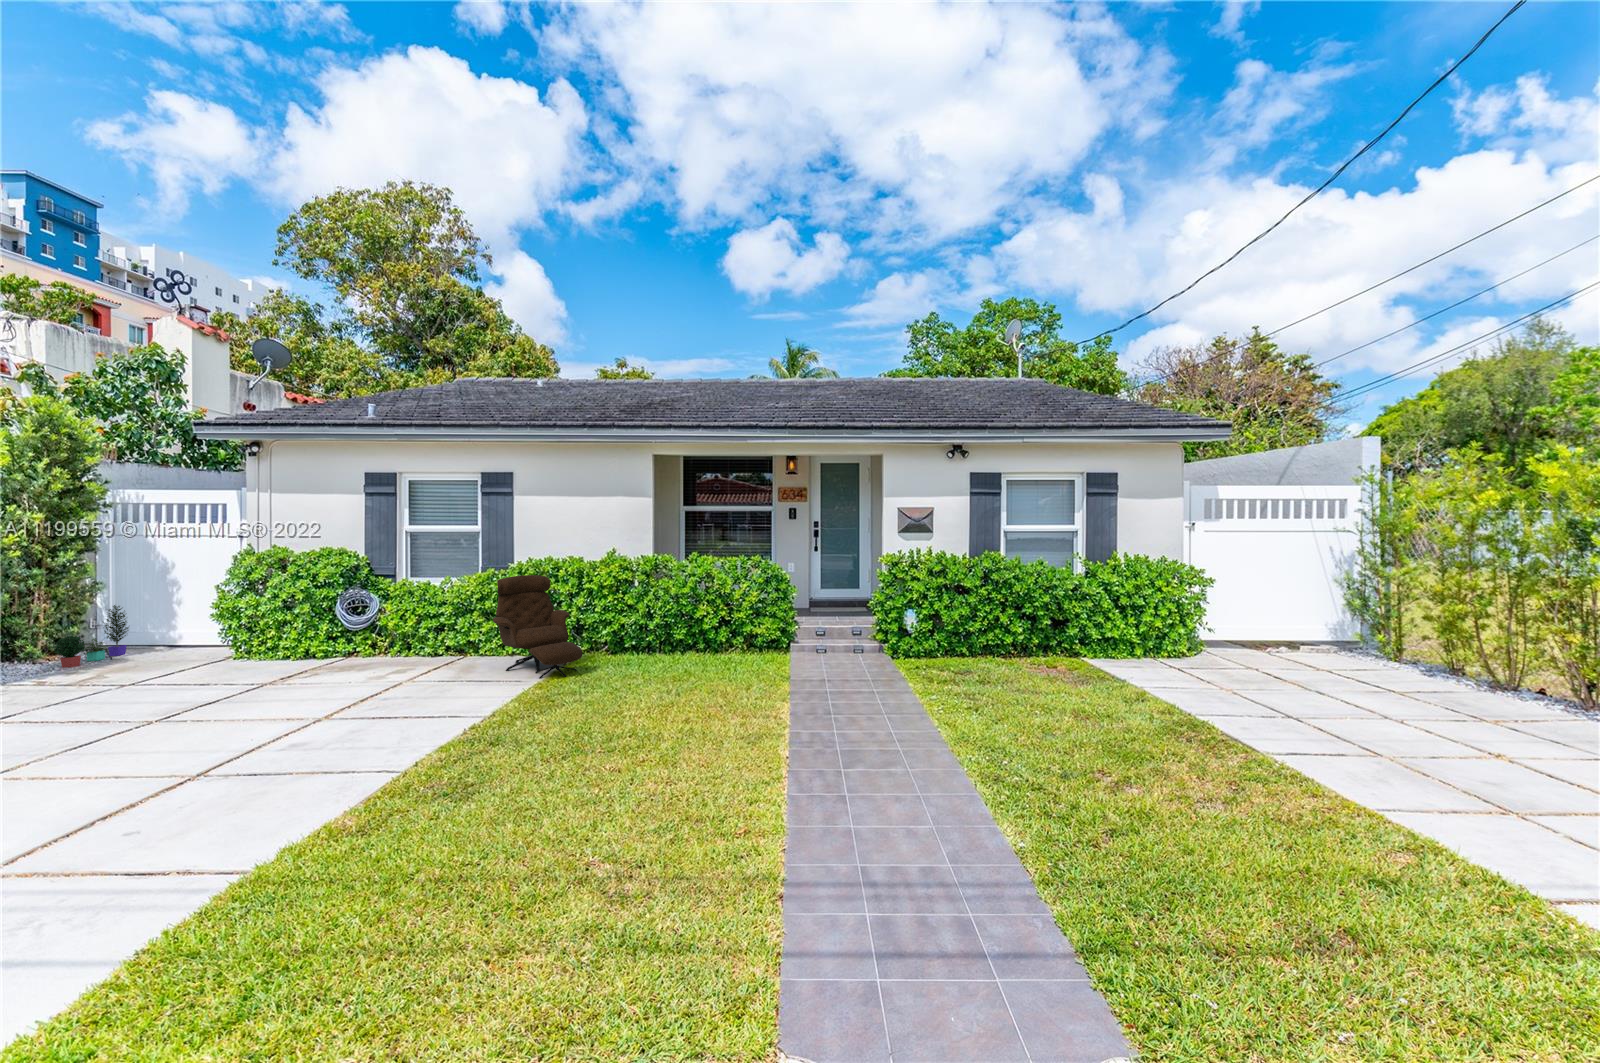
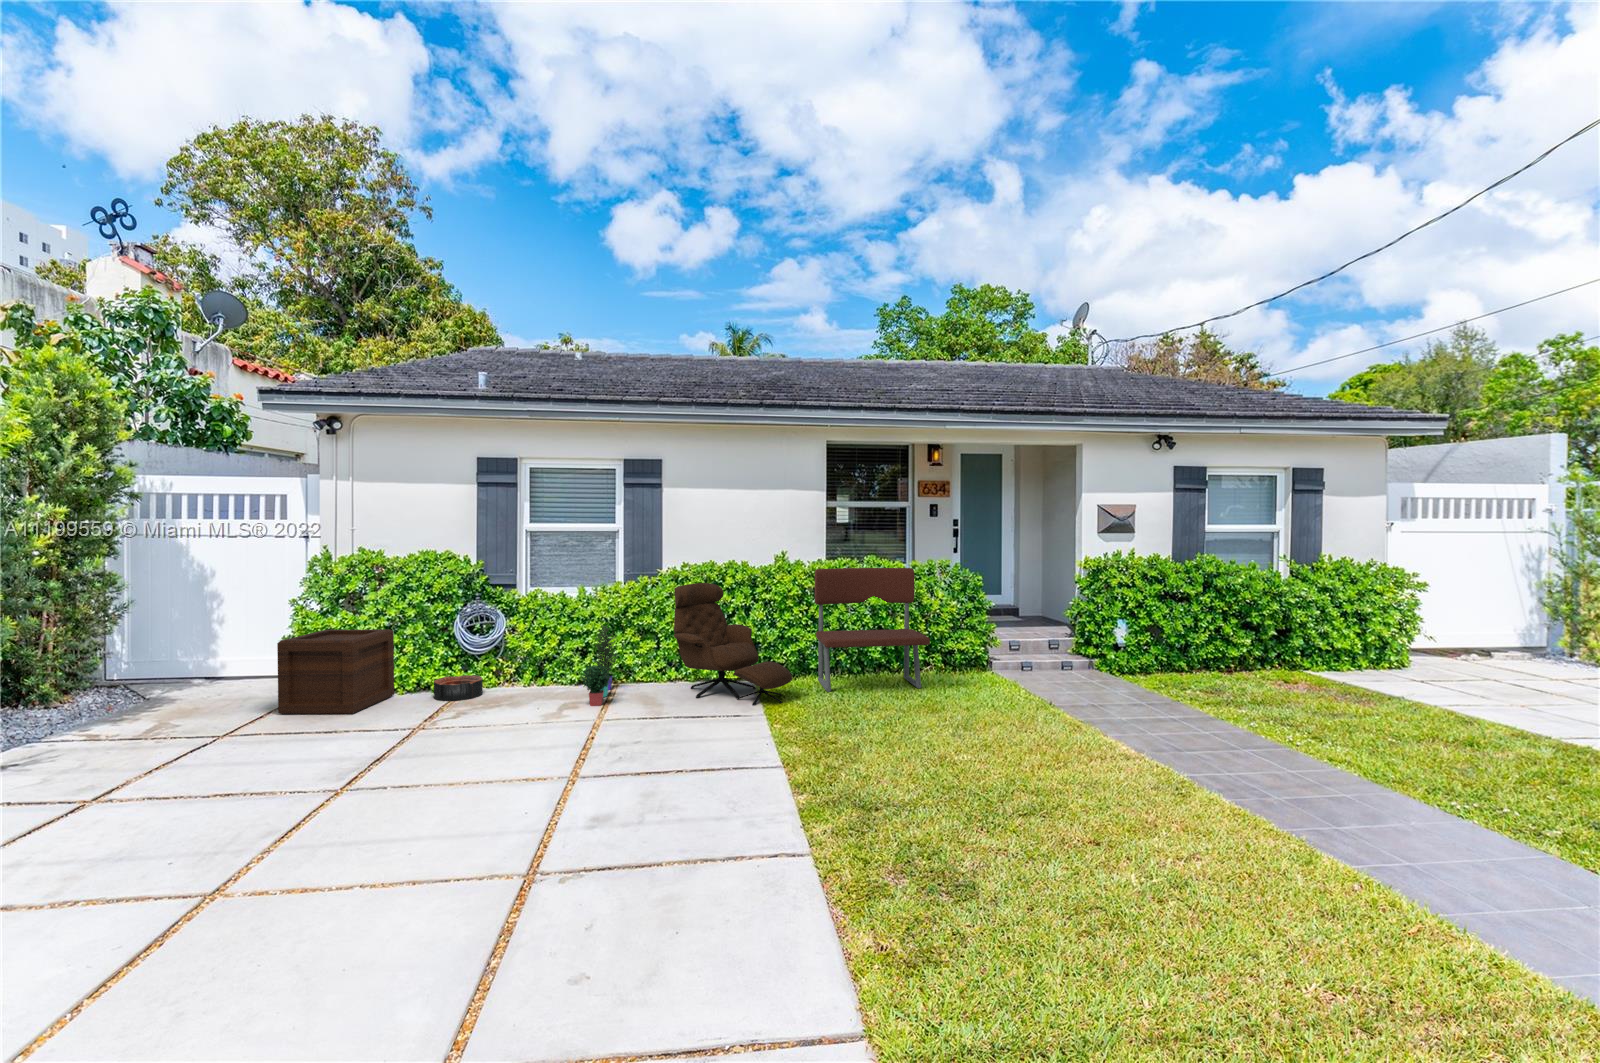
bench: none [611,563,709,669] -> present [815,568,930,692]
potted plant: present [53,605,129,667] -> present [582,624,618,706]
wooden crate: none [178,610,285,677] -> present [277,629,394,714]
basket: none [310,648,354,668] -> present [434,675,482,701]

